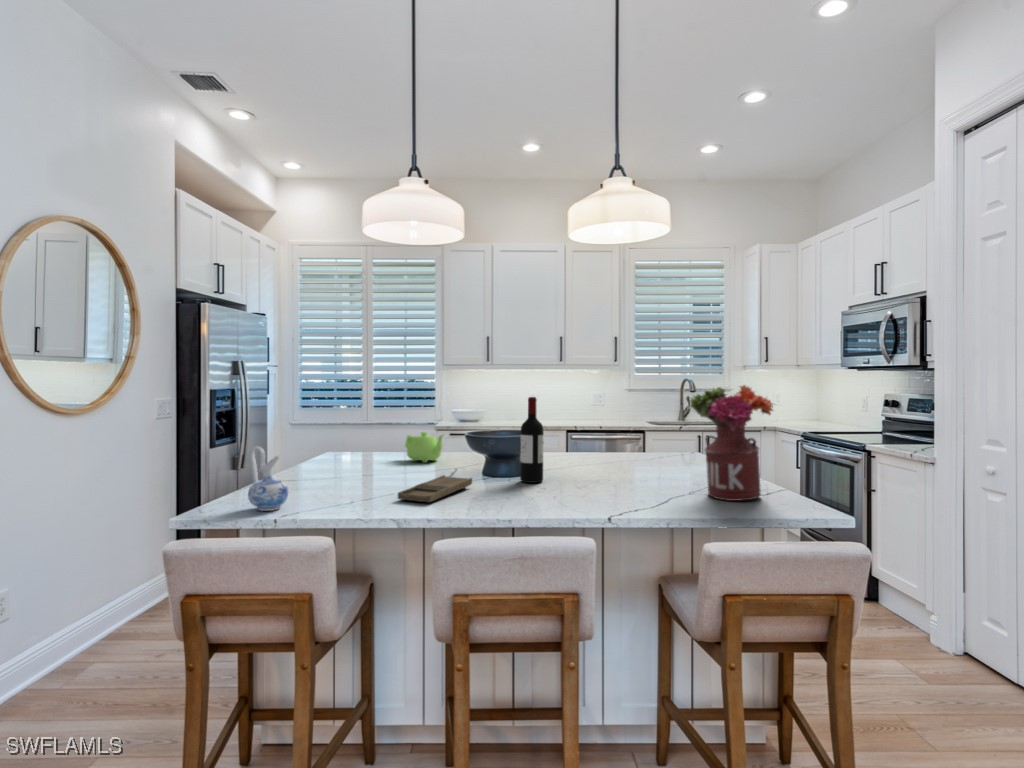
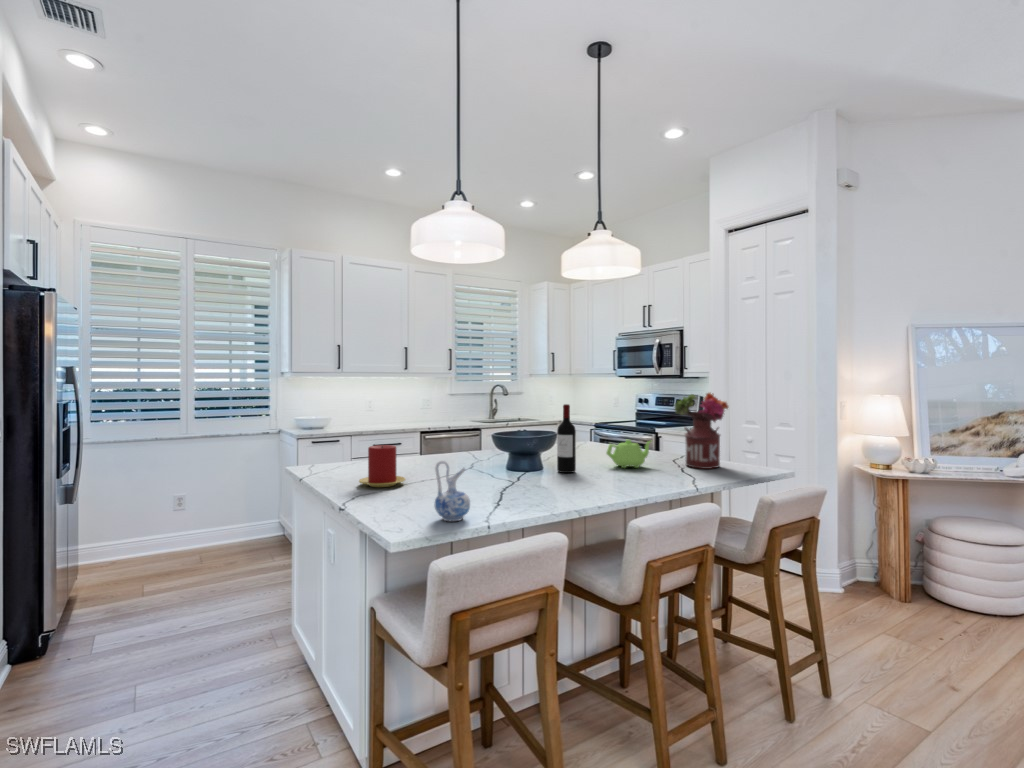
teapot: present [405,432,443,463] -> present [606,440,651,468]
candle: none [308,433,356,474] -> present [359,445,406,487]
tray: present [397,476,472,502] -> none [517,473,561,496]

